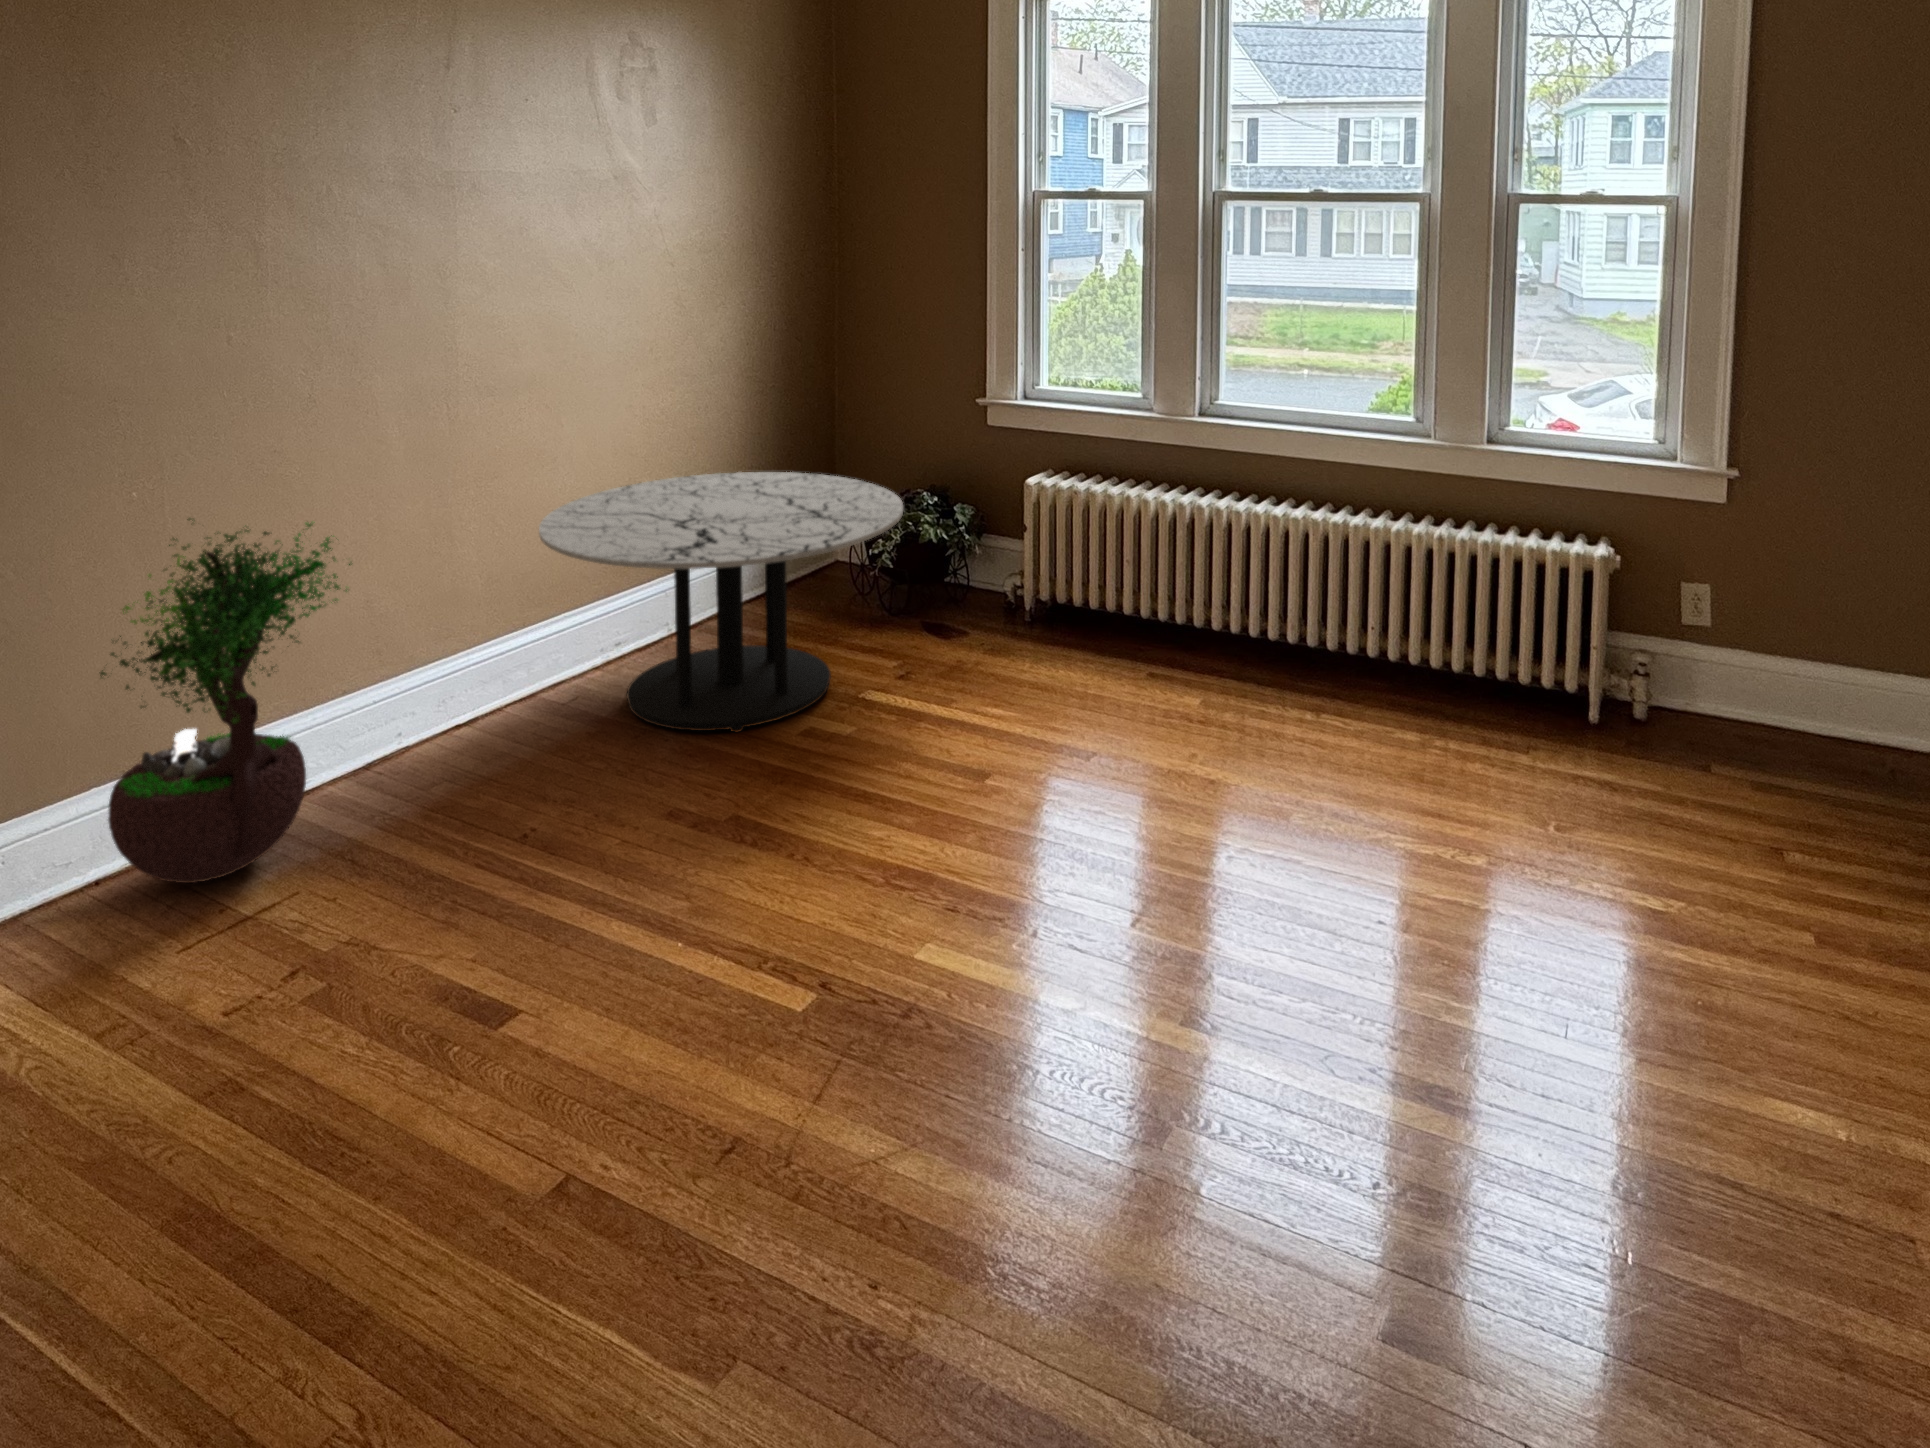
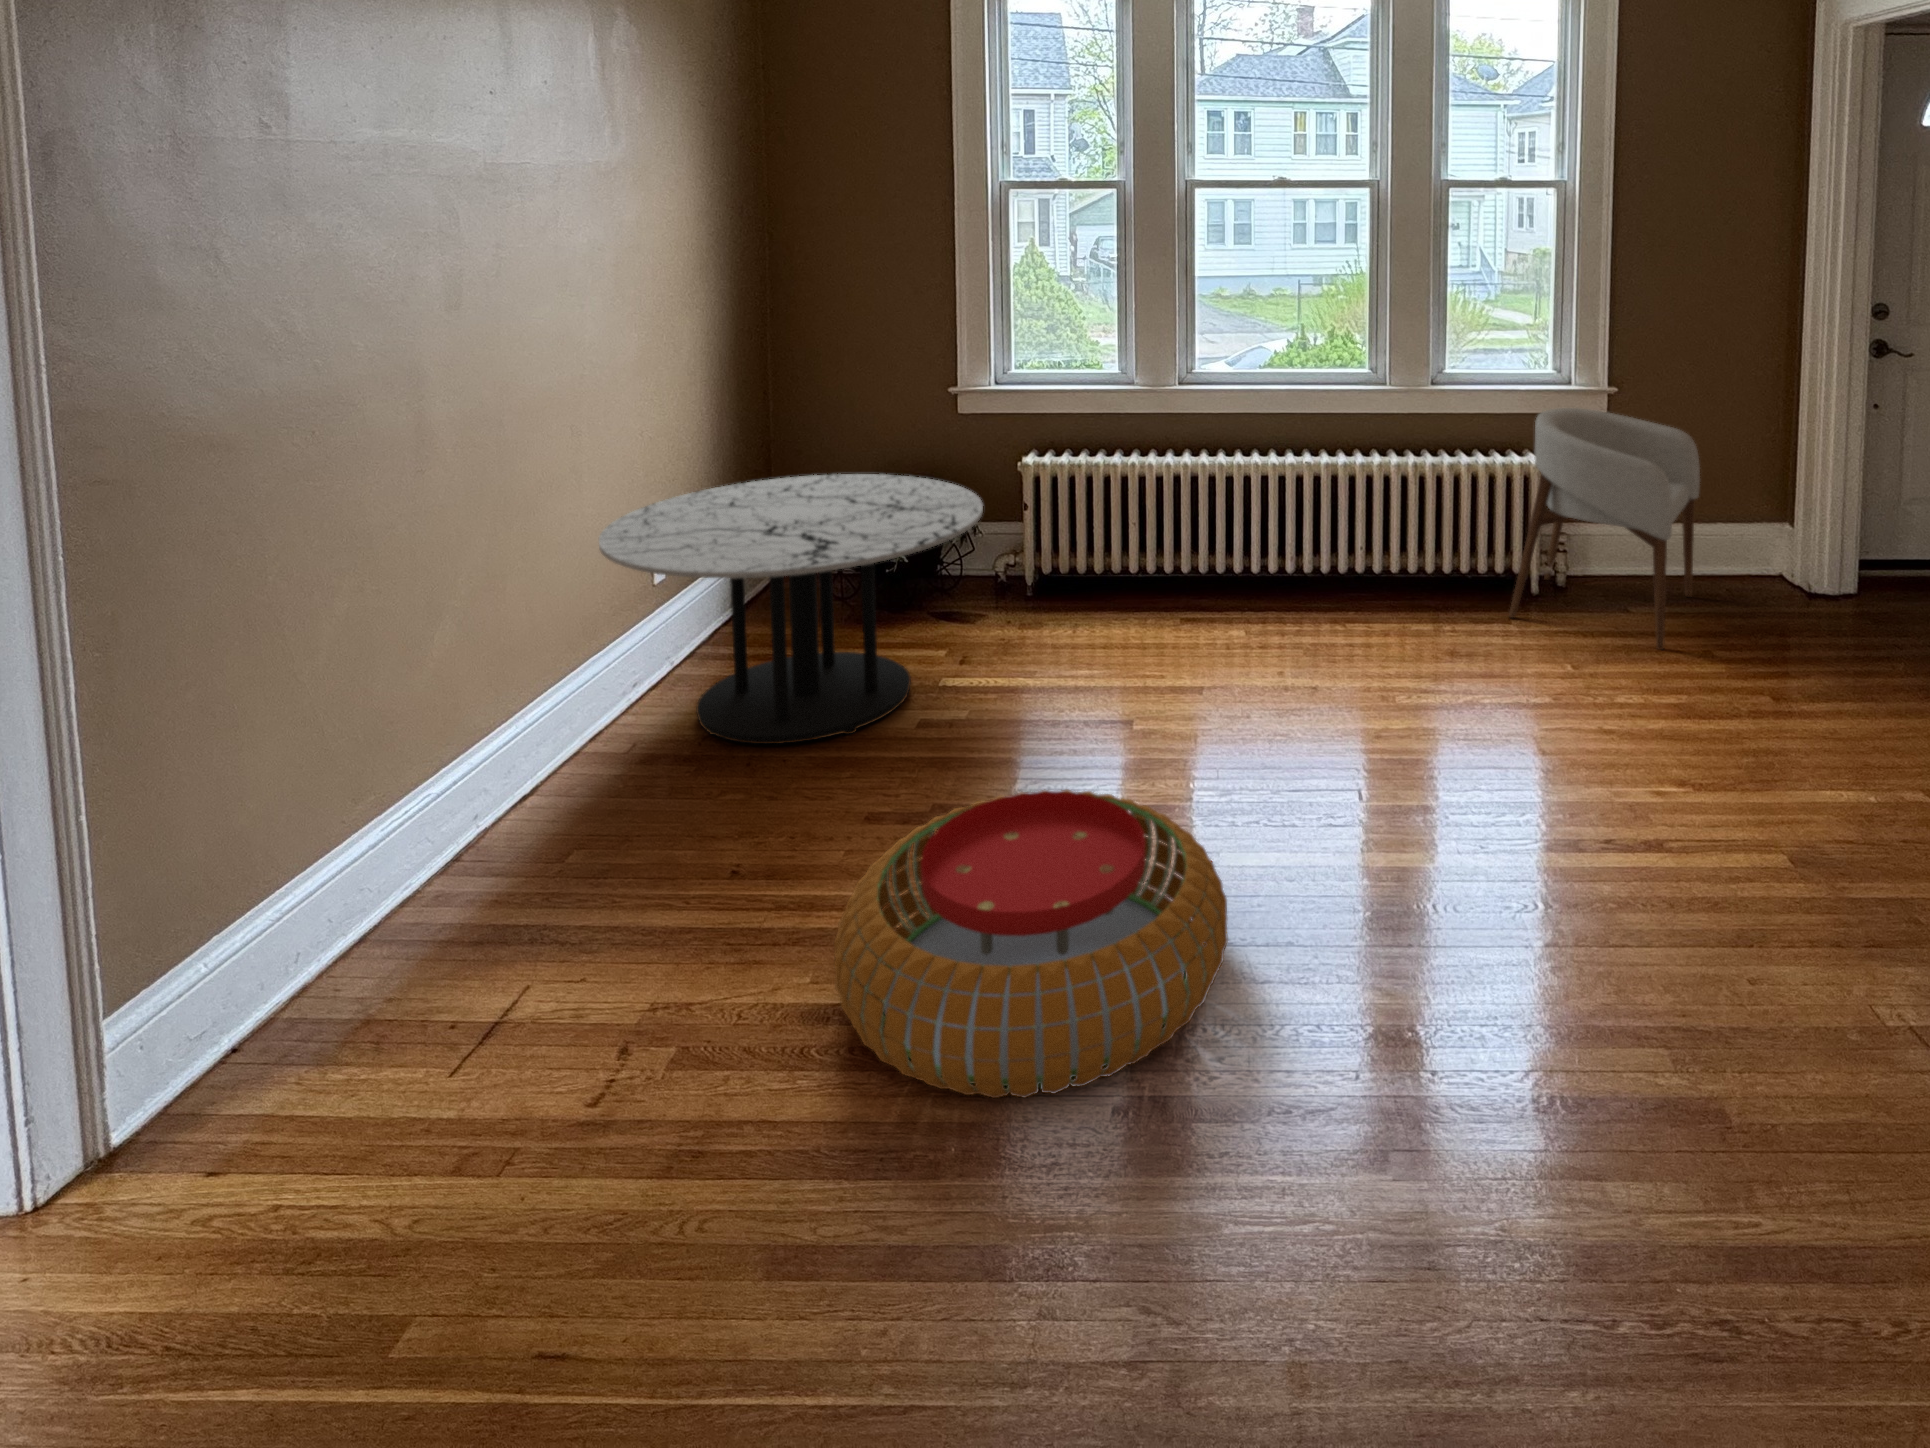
armchair: none [1530,490,1841,835] -> present [1509,408,1700,650]
potted tree: present [100,518,352,883] -> none [256,562,547,1008]
pouf: none [404,828,841,1160] -> present [834,790,1228,1098]

